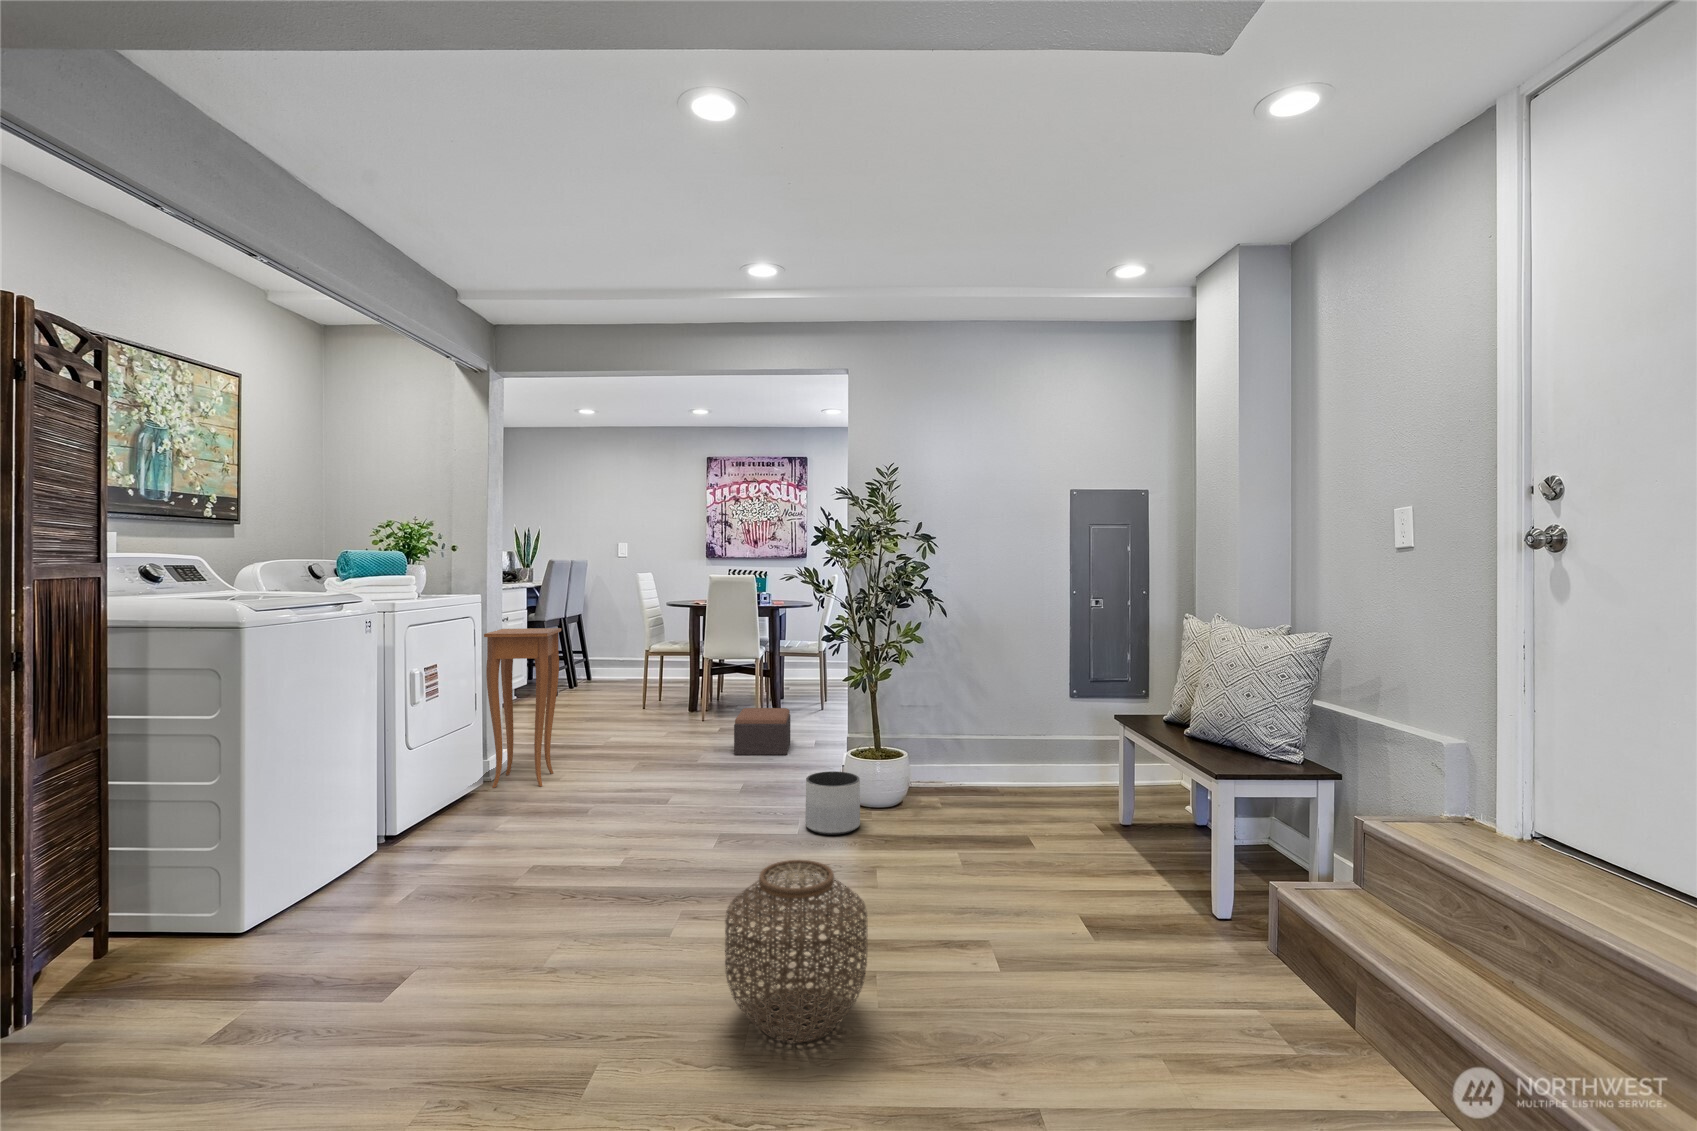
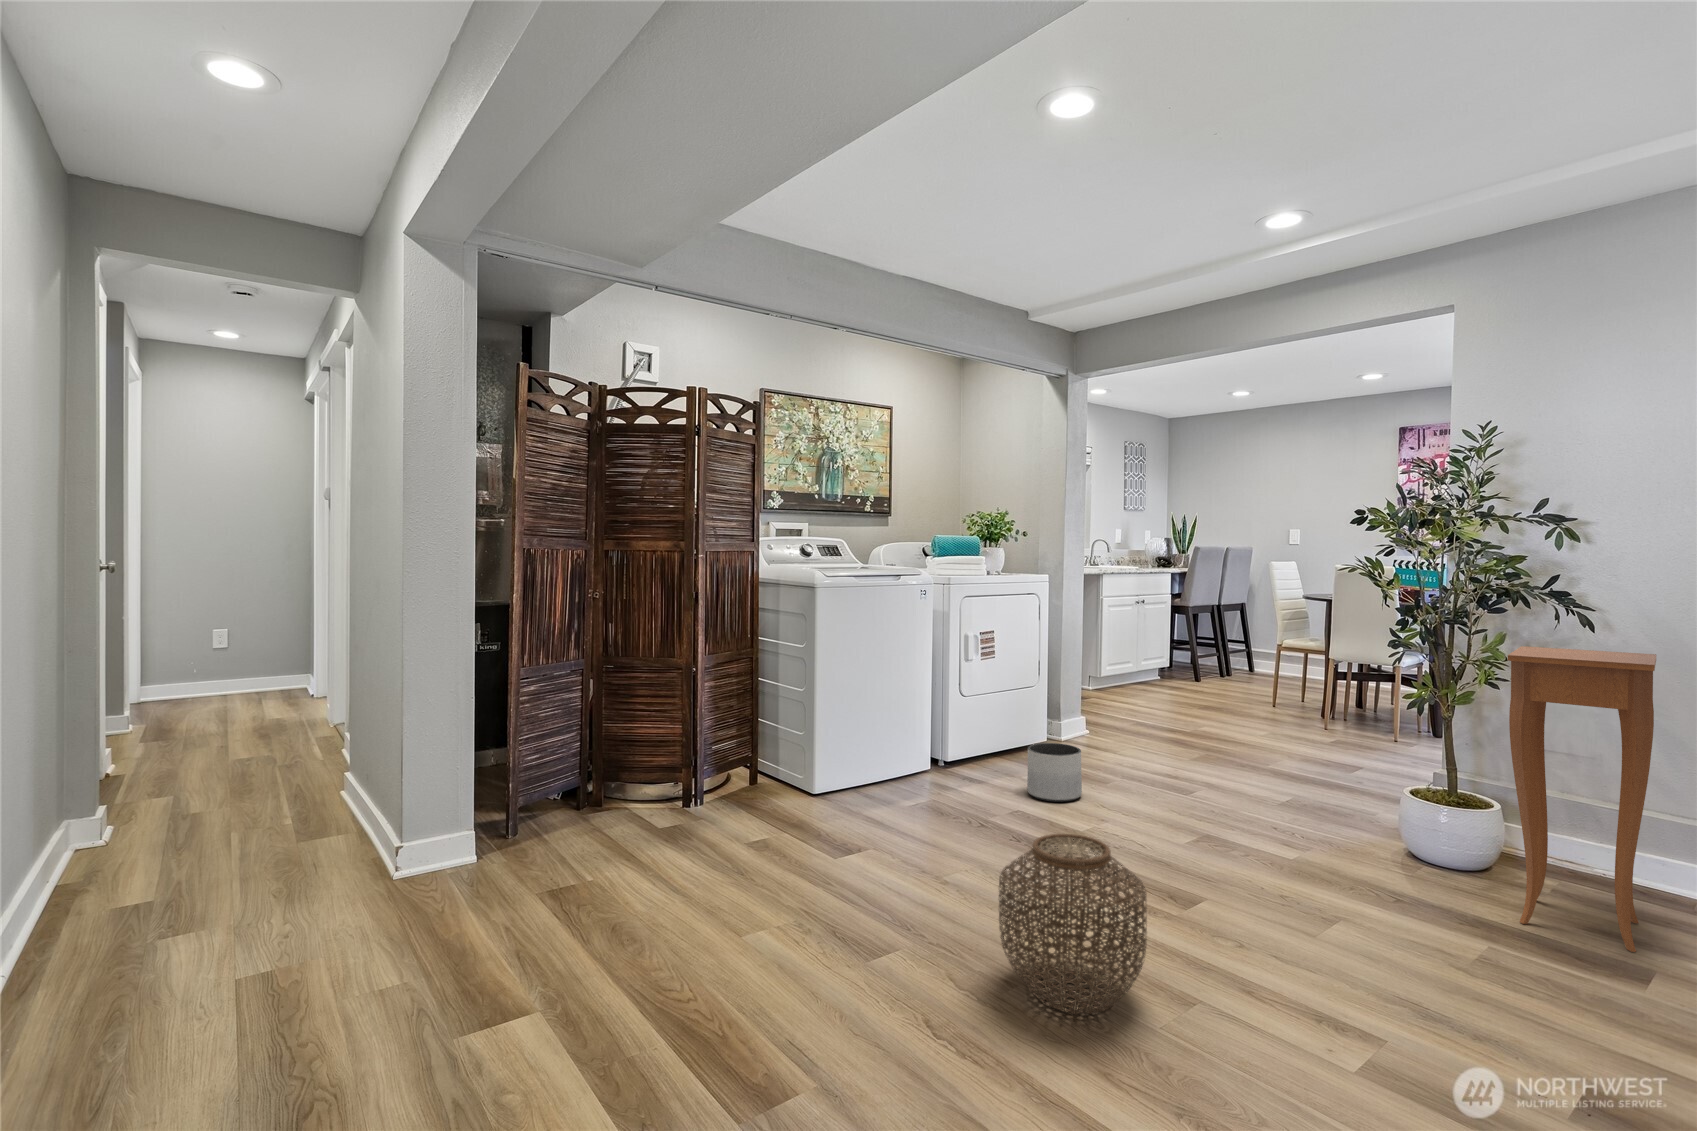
side table: present [484,628,561,788] -> present [1508,646,1656,952]
footstool: present [734,708,790,755] -> none [1322,719,1418,784]
planter: present [805,771,860,835] -> present [1027,743,1082,802]

